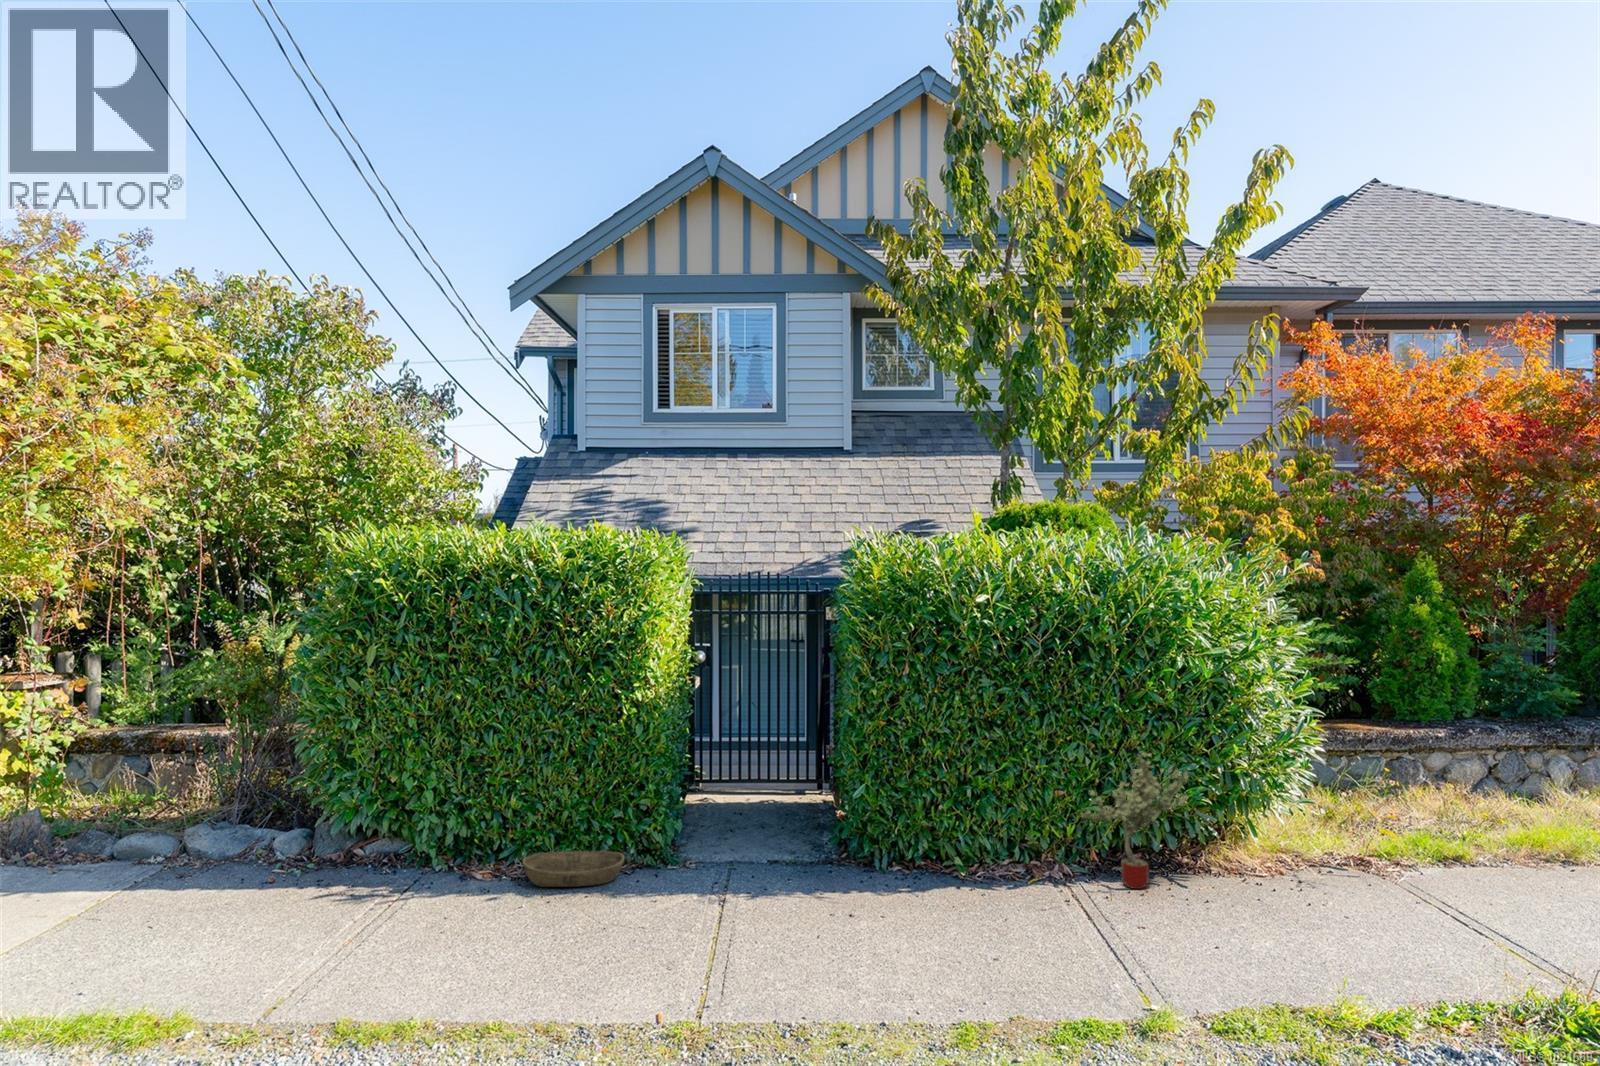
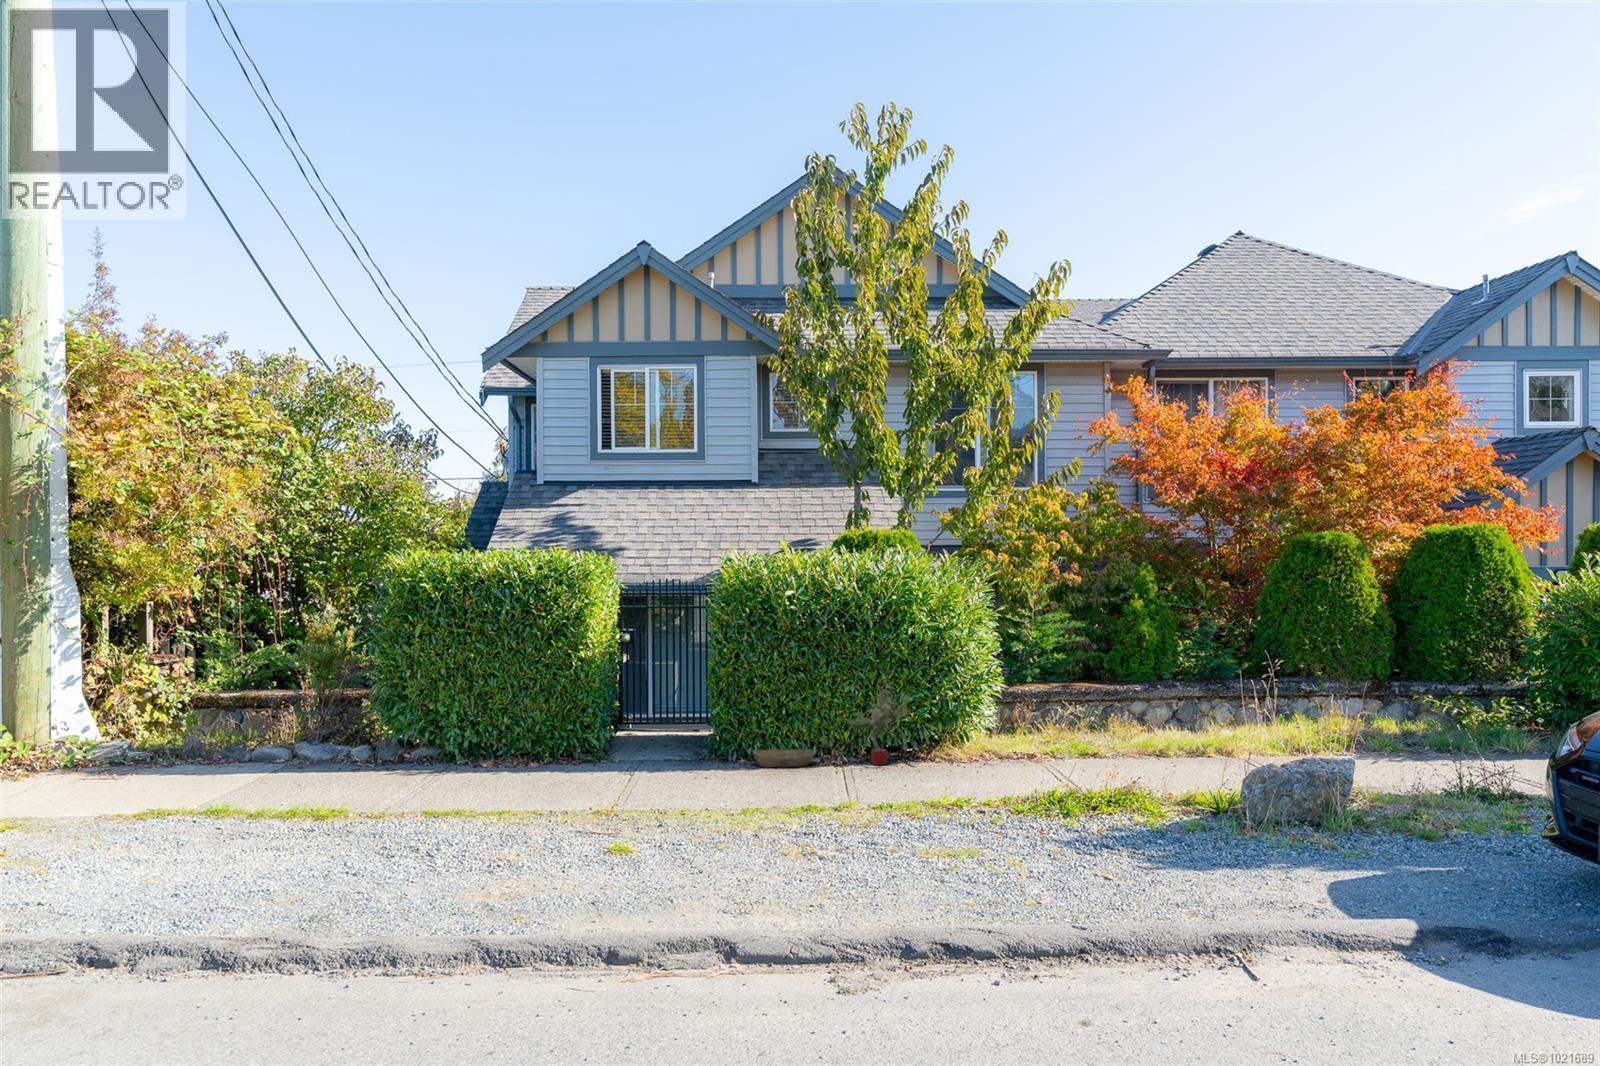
basket: present [523,850,624,887] -> present [753,749,814,767]

